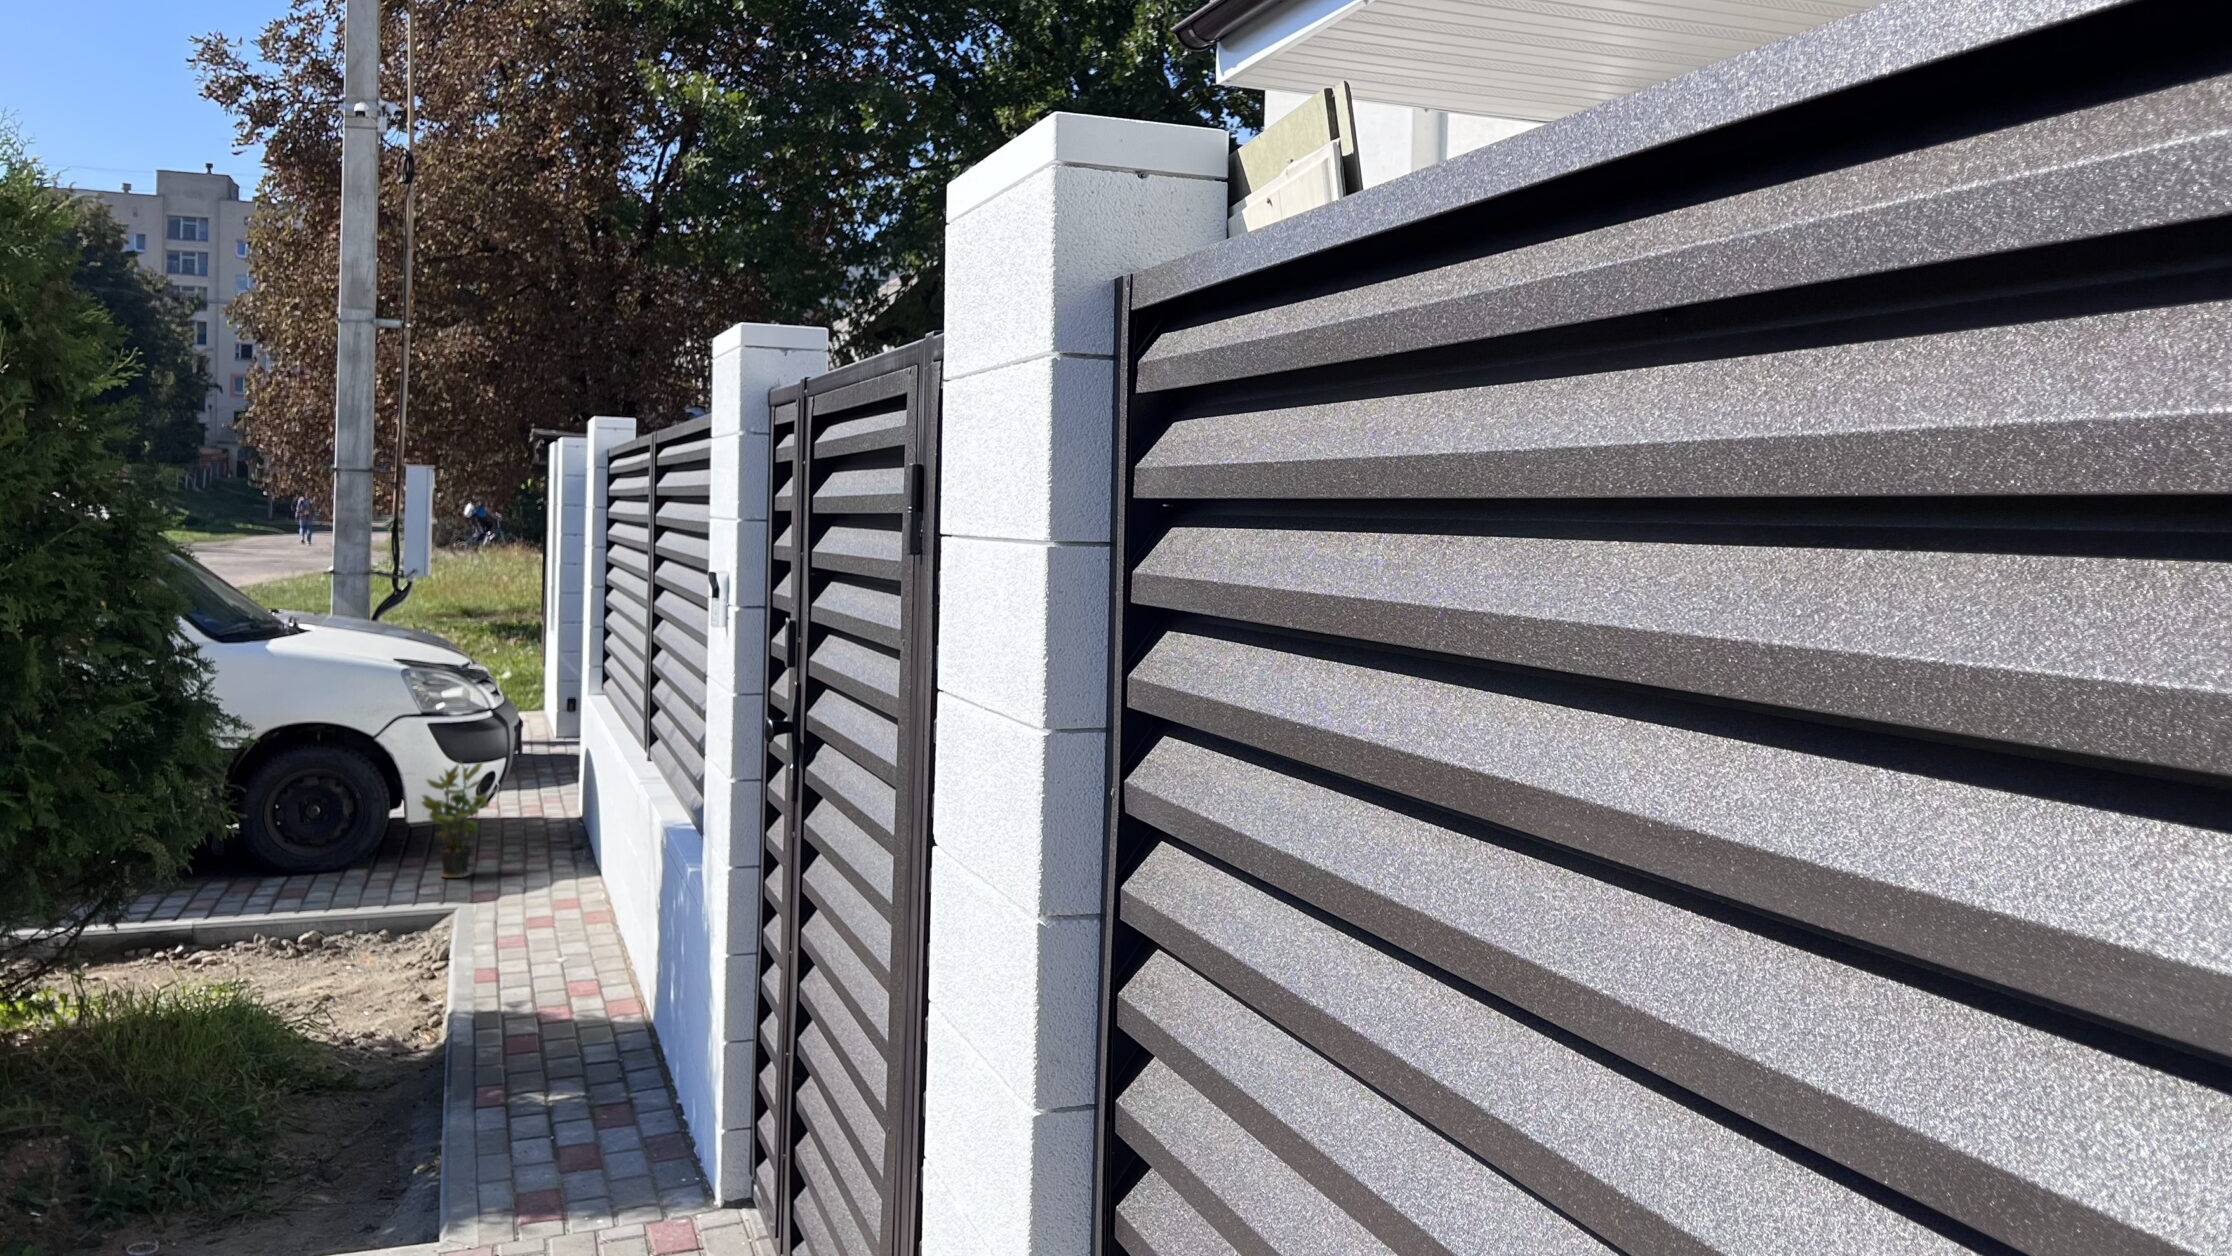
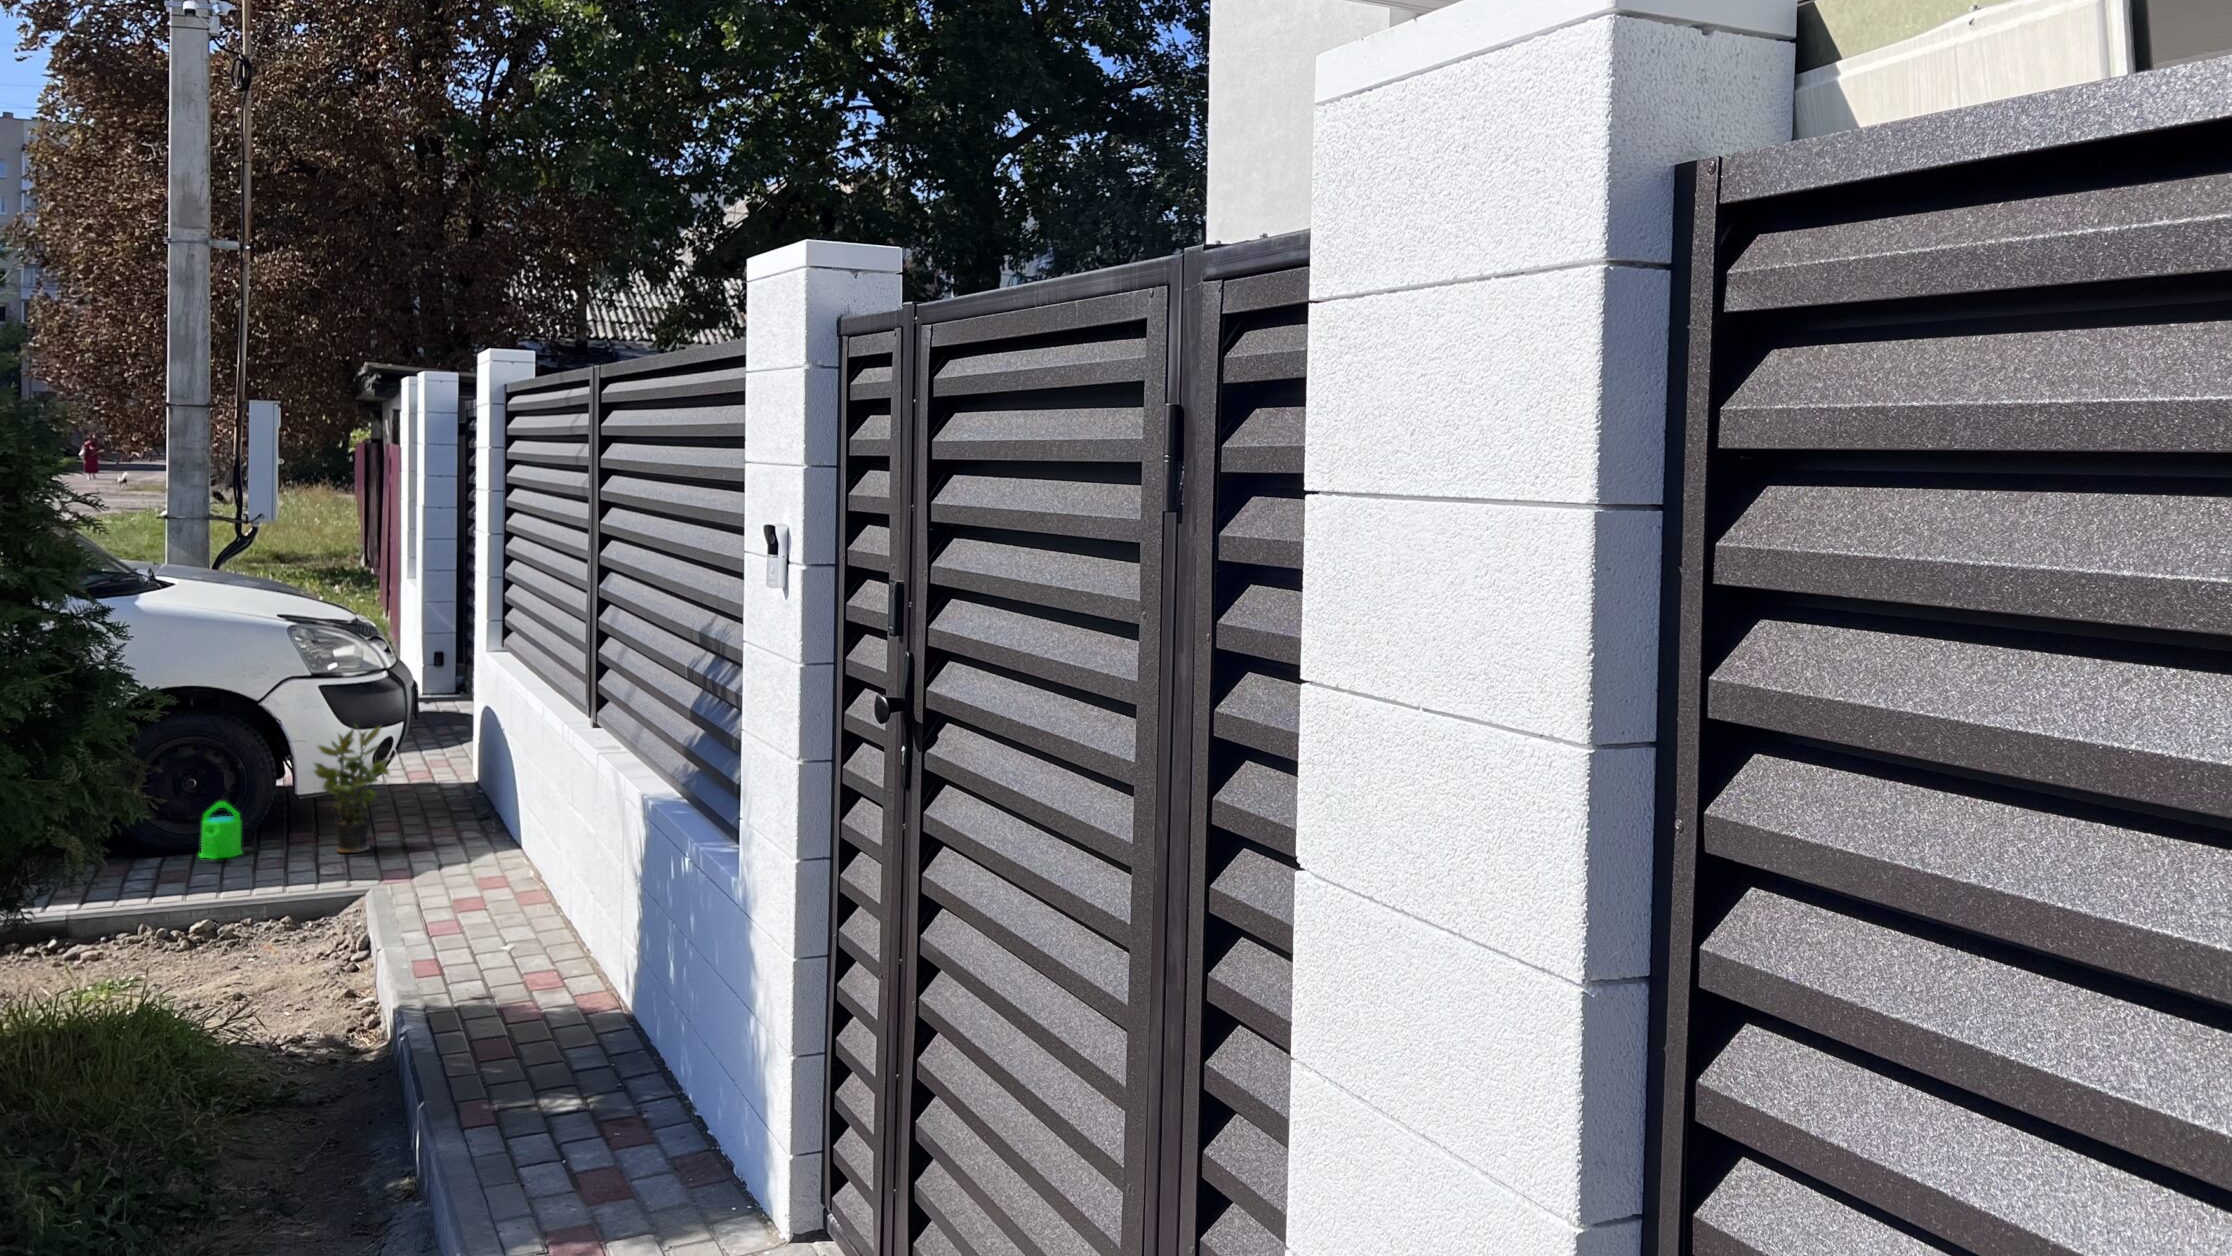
watering can: none [321,829,361,881] -> present [199,802,242,859]

